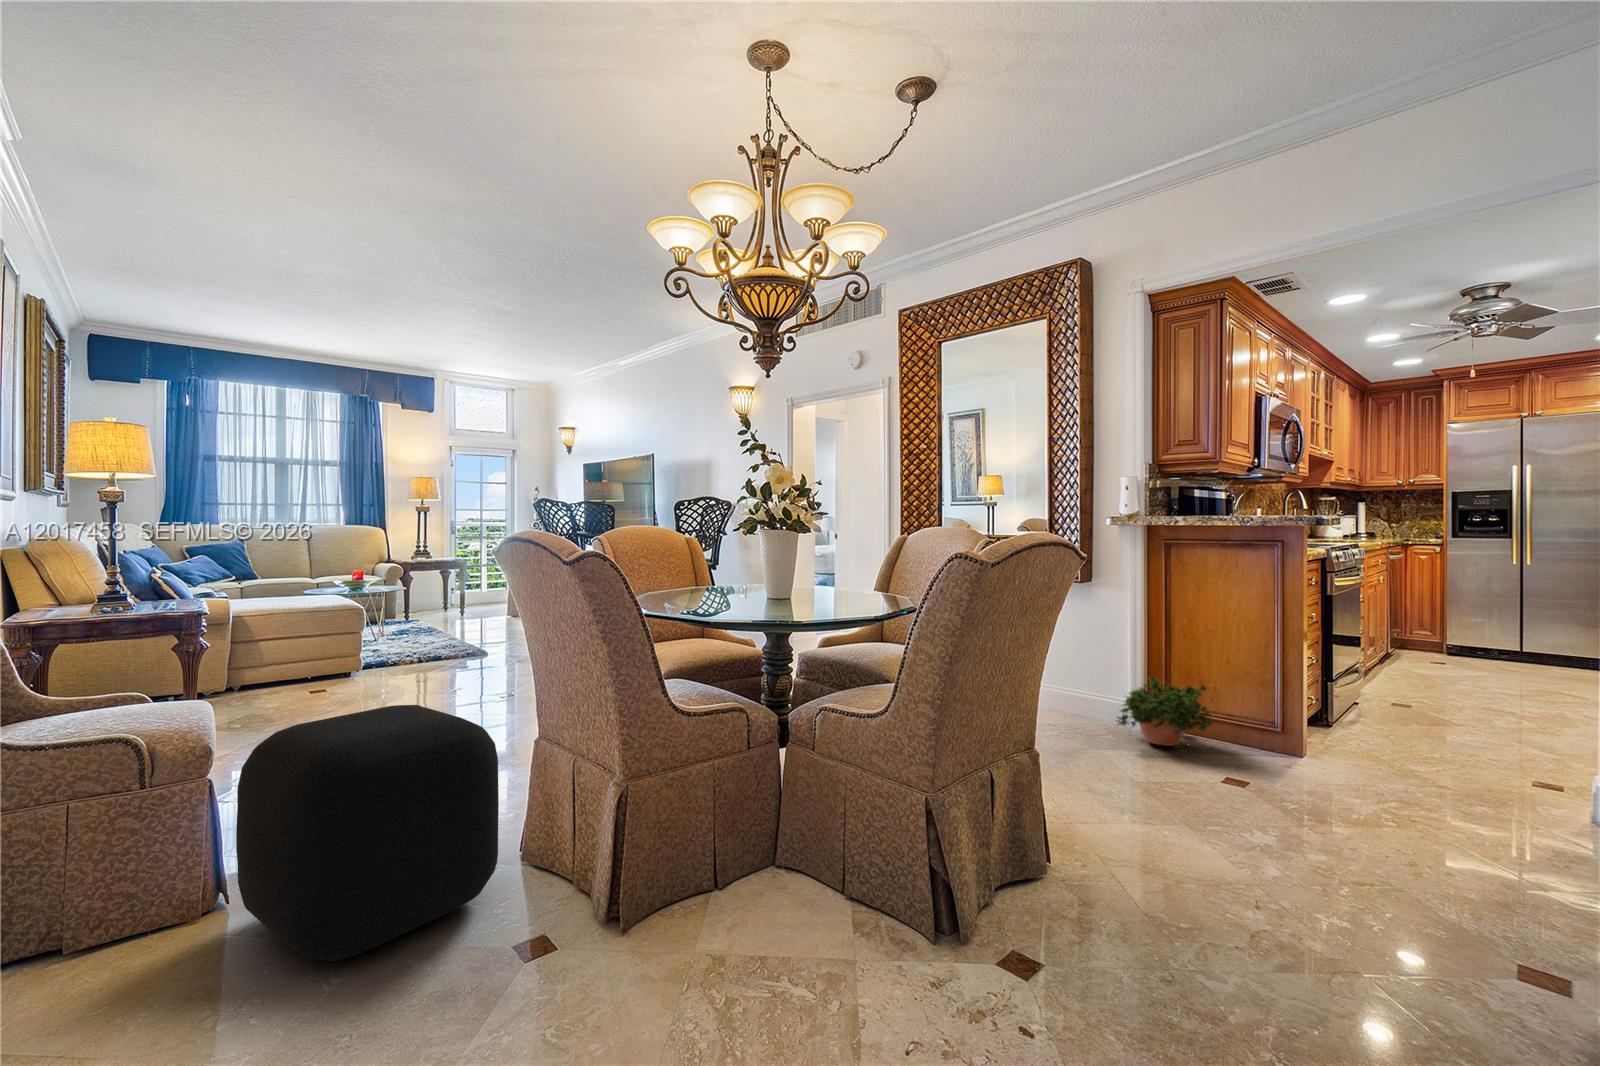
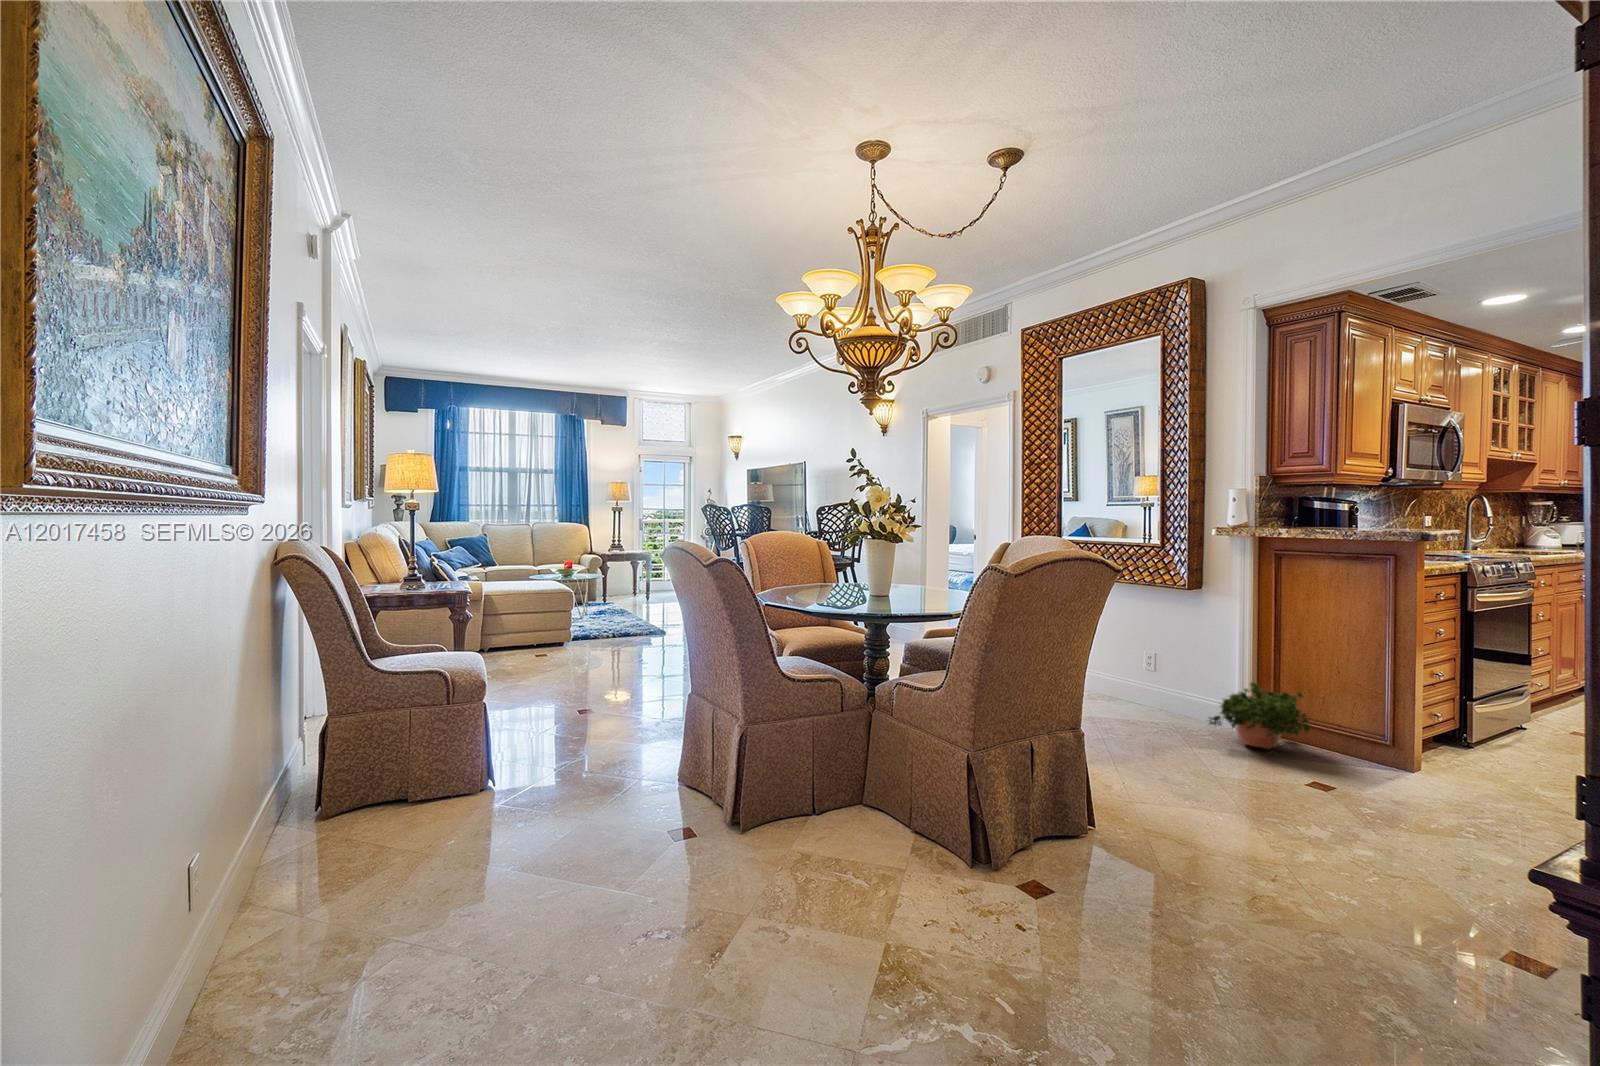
ottoman: present [236,705,499,961] -> none [508,665,664,823]

